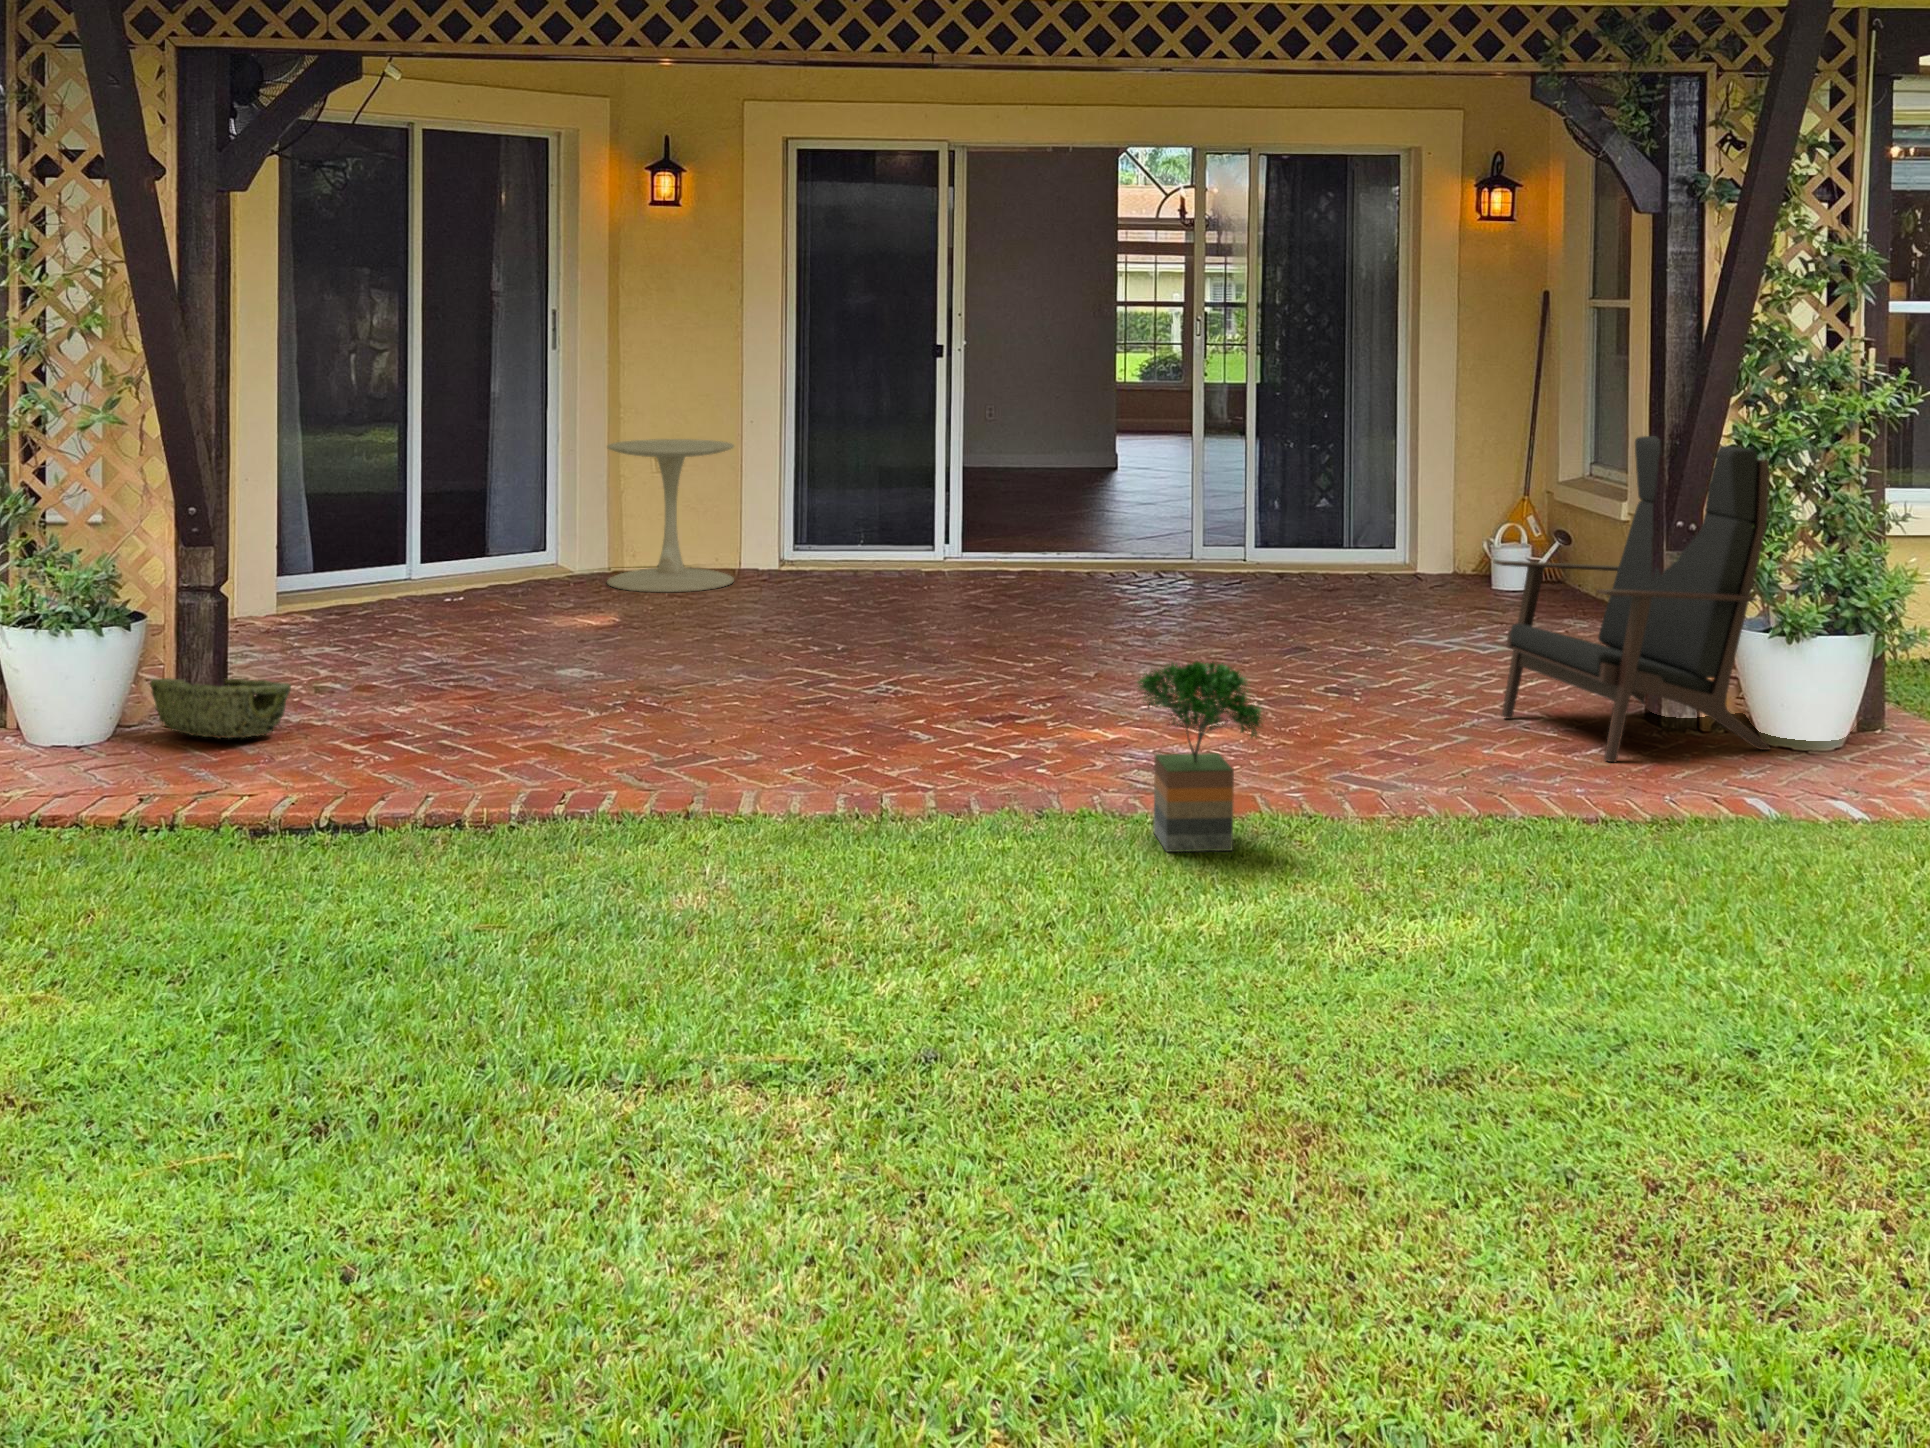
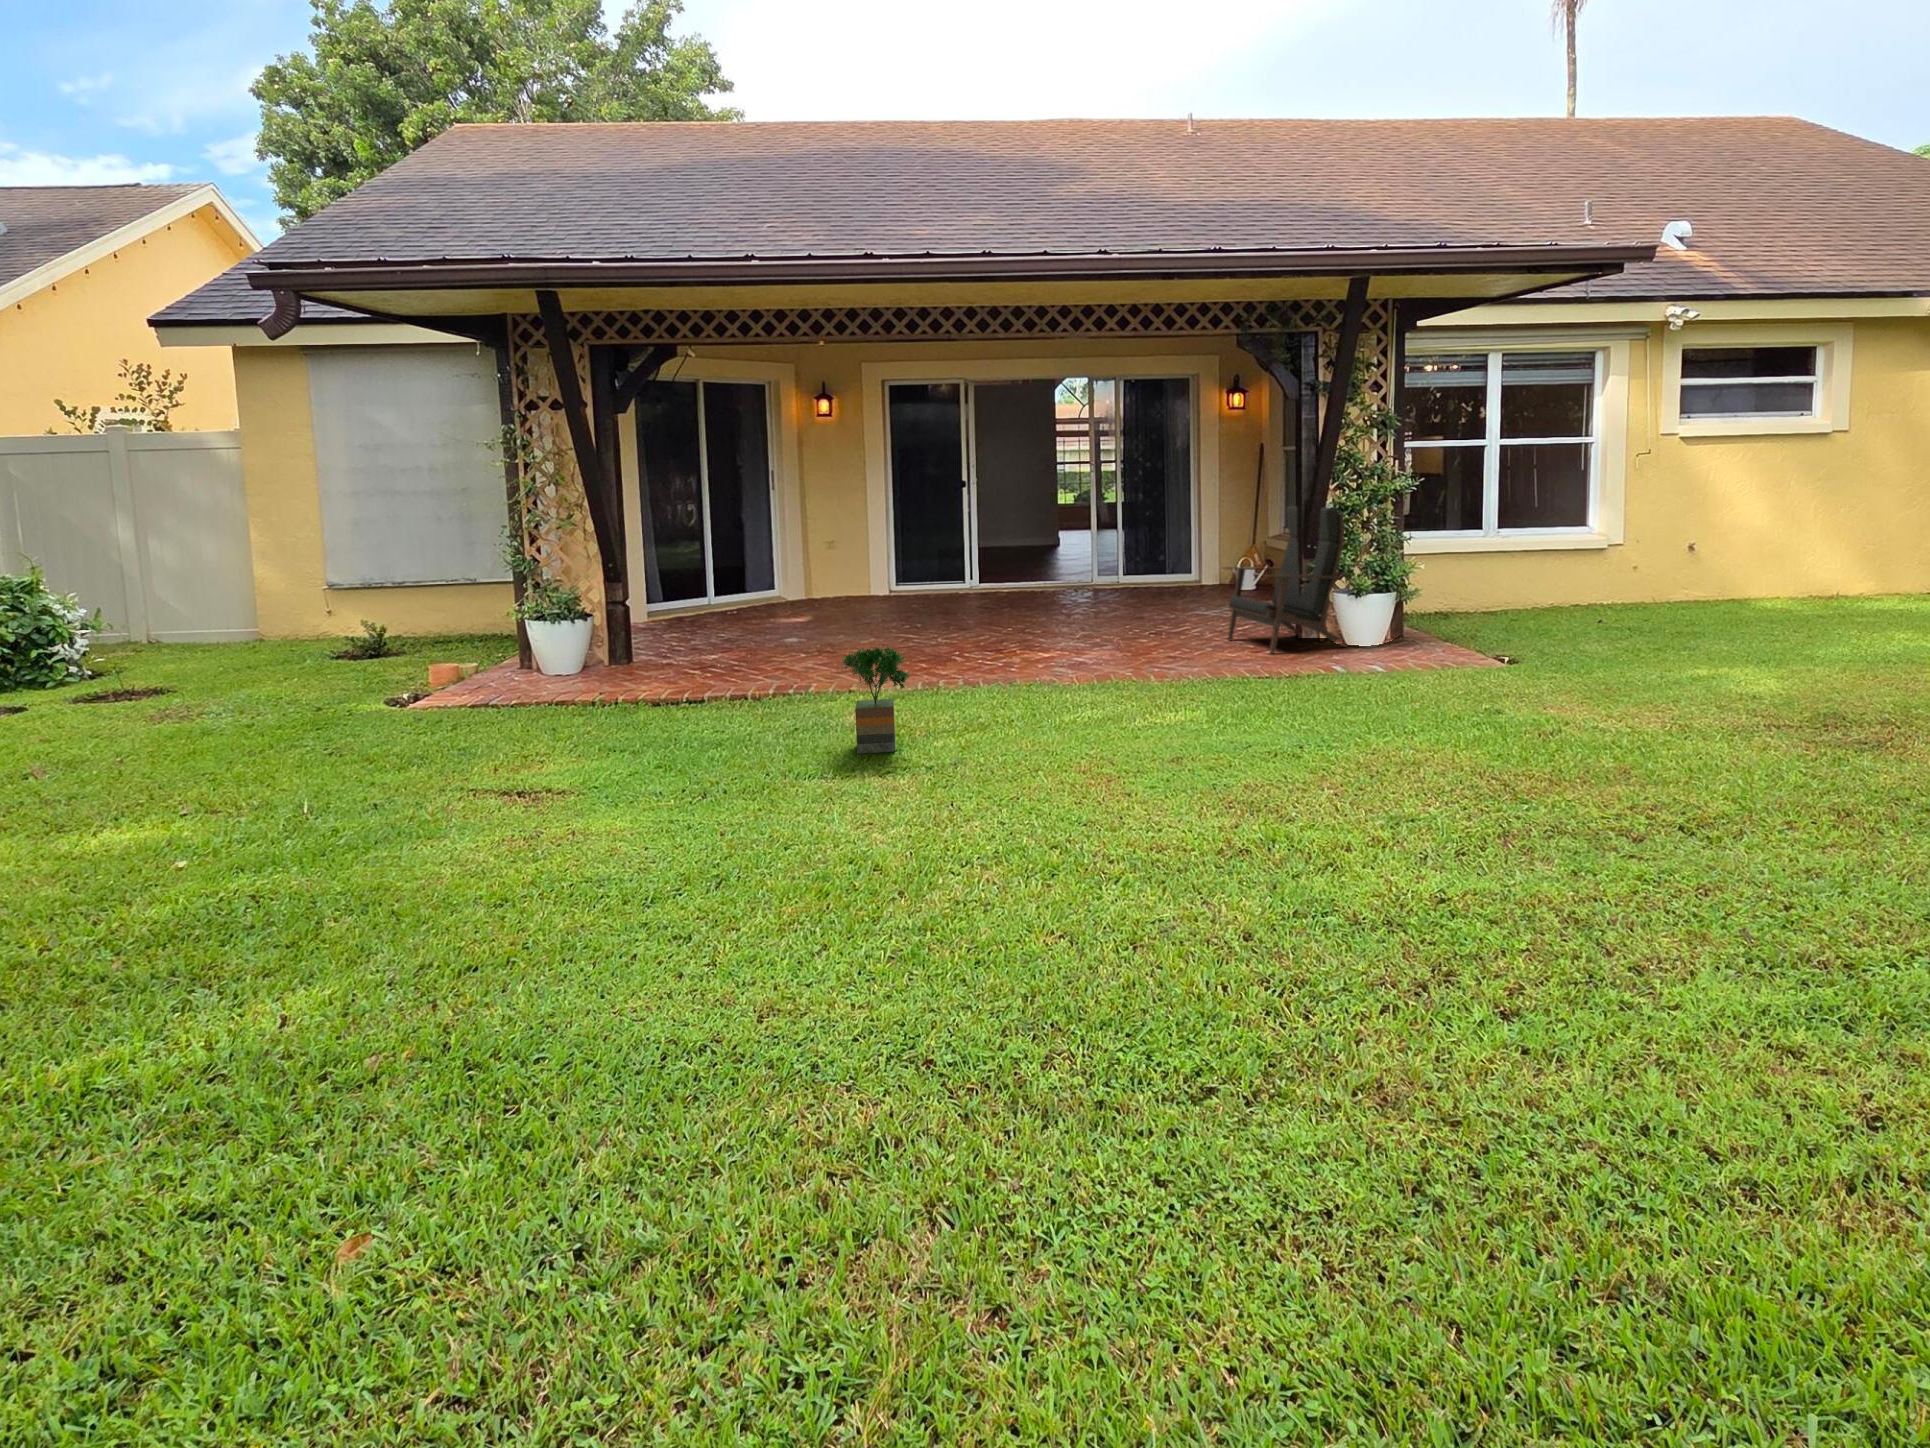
pedestal table: present [607,439,734,592] -> none [804,535,870,609]
potted tree: present [1138,661,1262,852] -> present [842,647,910,754]
woven basket: present [150,678,291,738] -> none [597,643,663,670]

